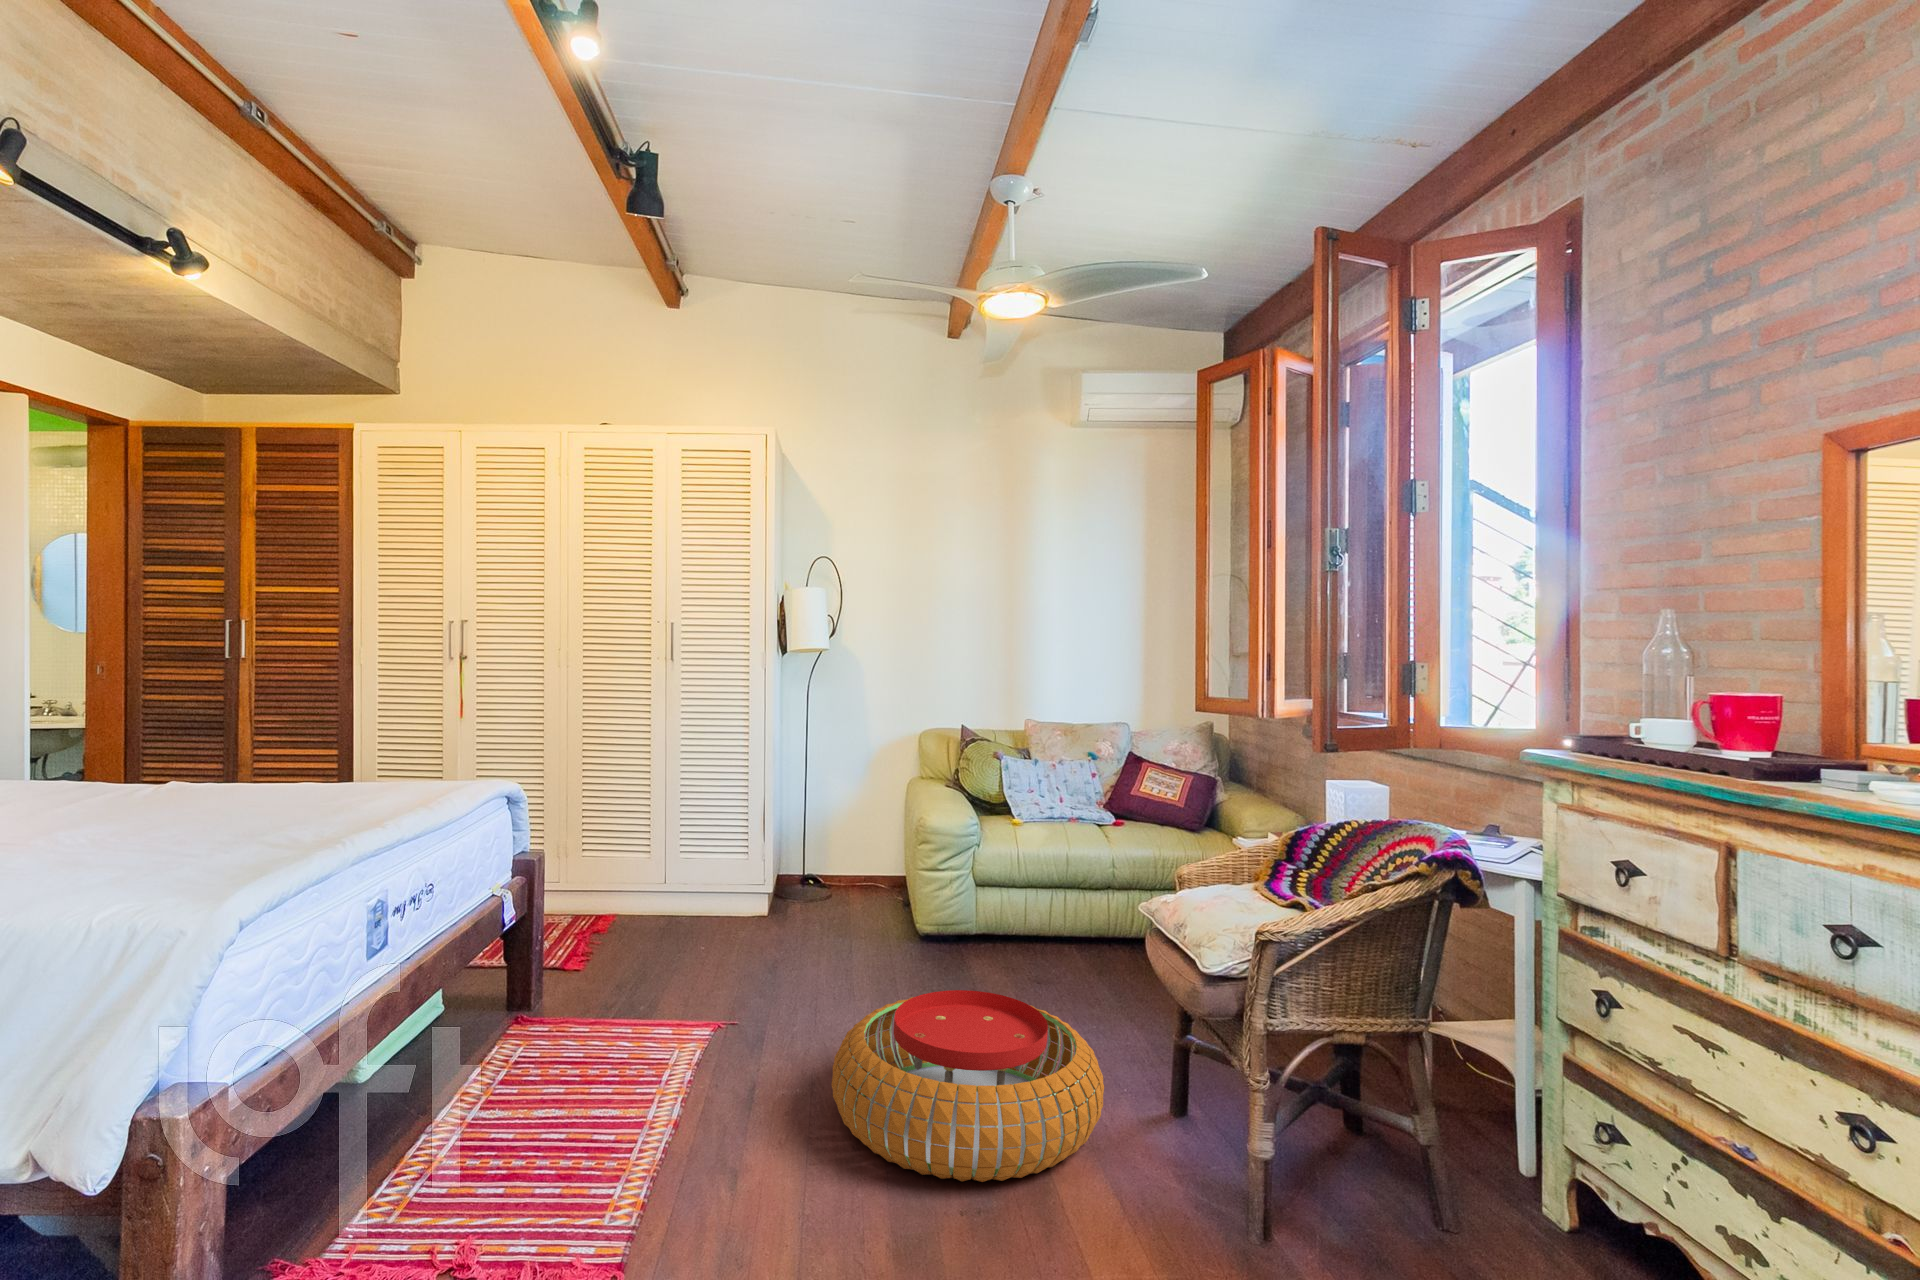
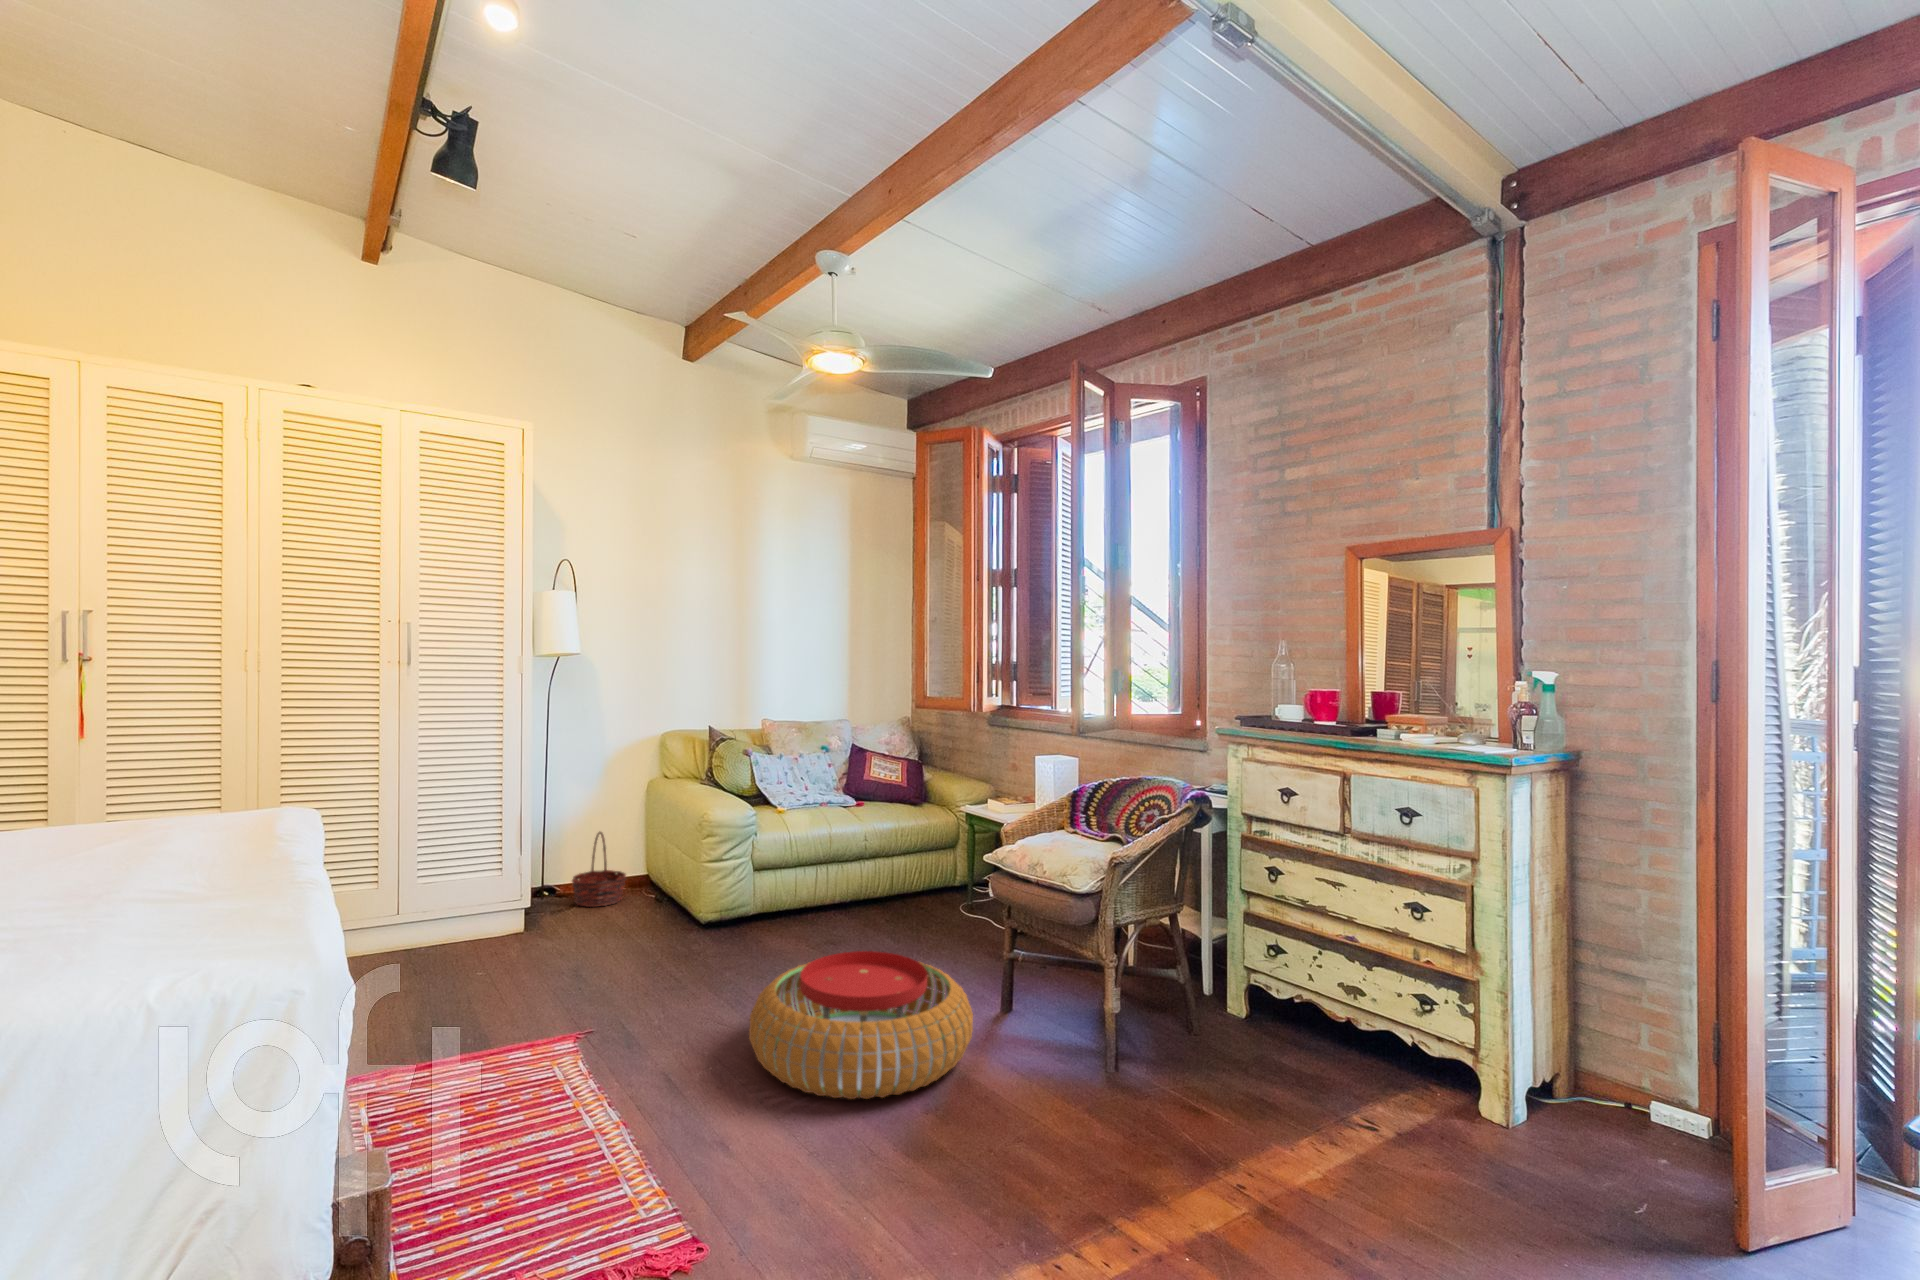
basket: none [831,822,885,899] -> present [572,832,626,907]

